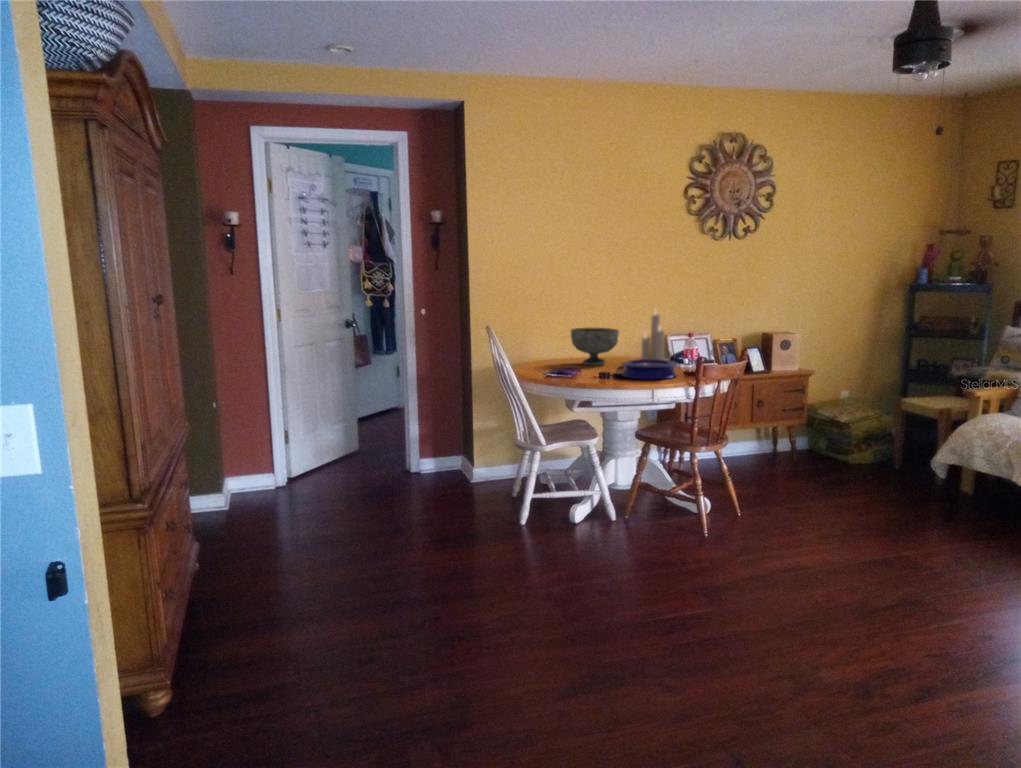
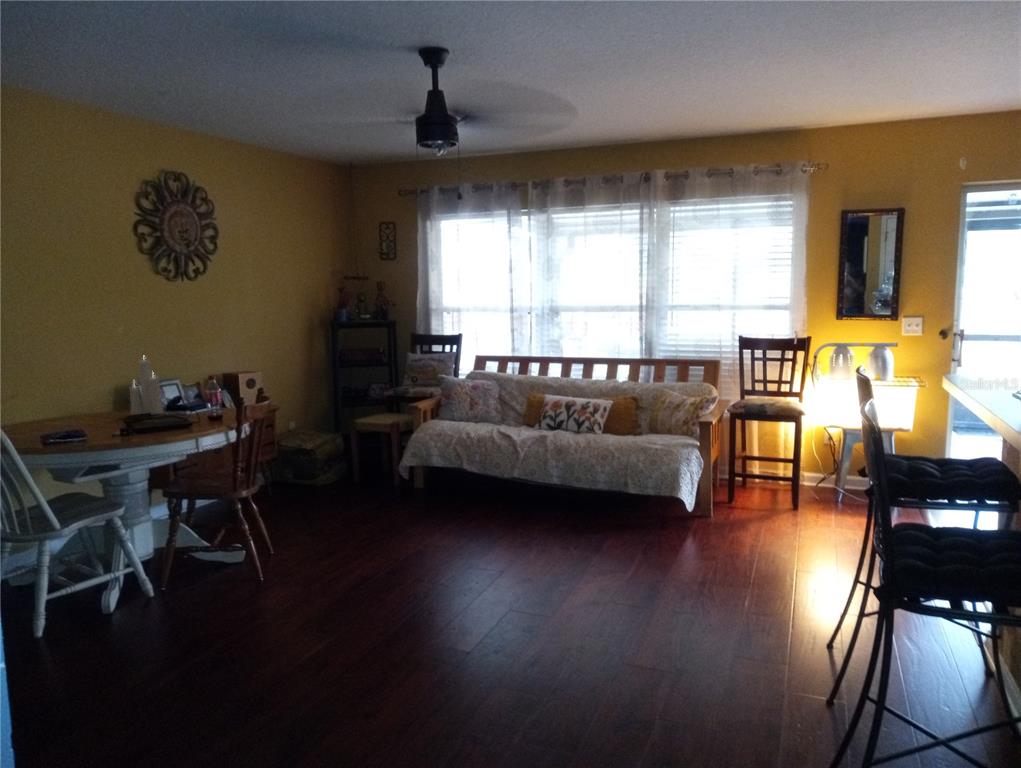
decorative bowl: present [571,328,619,365] -> none [36,380,105,426]
plate: present [622,359,677,380] -> none [141,407,208,430]

